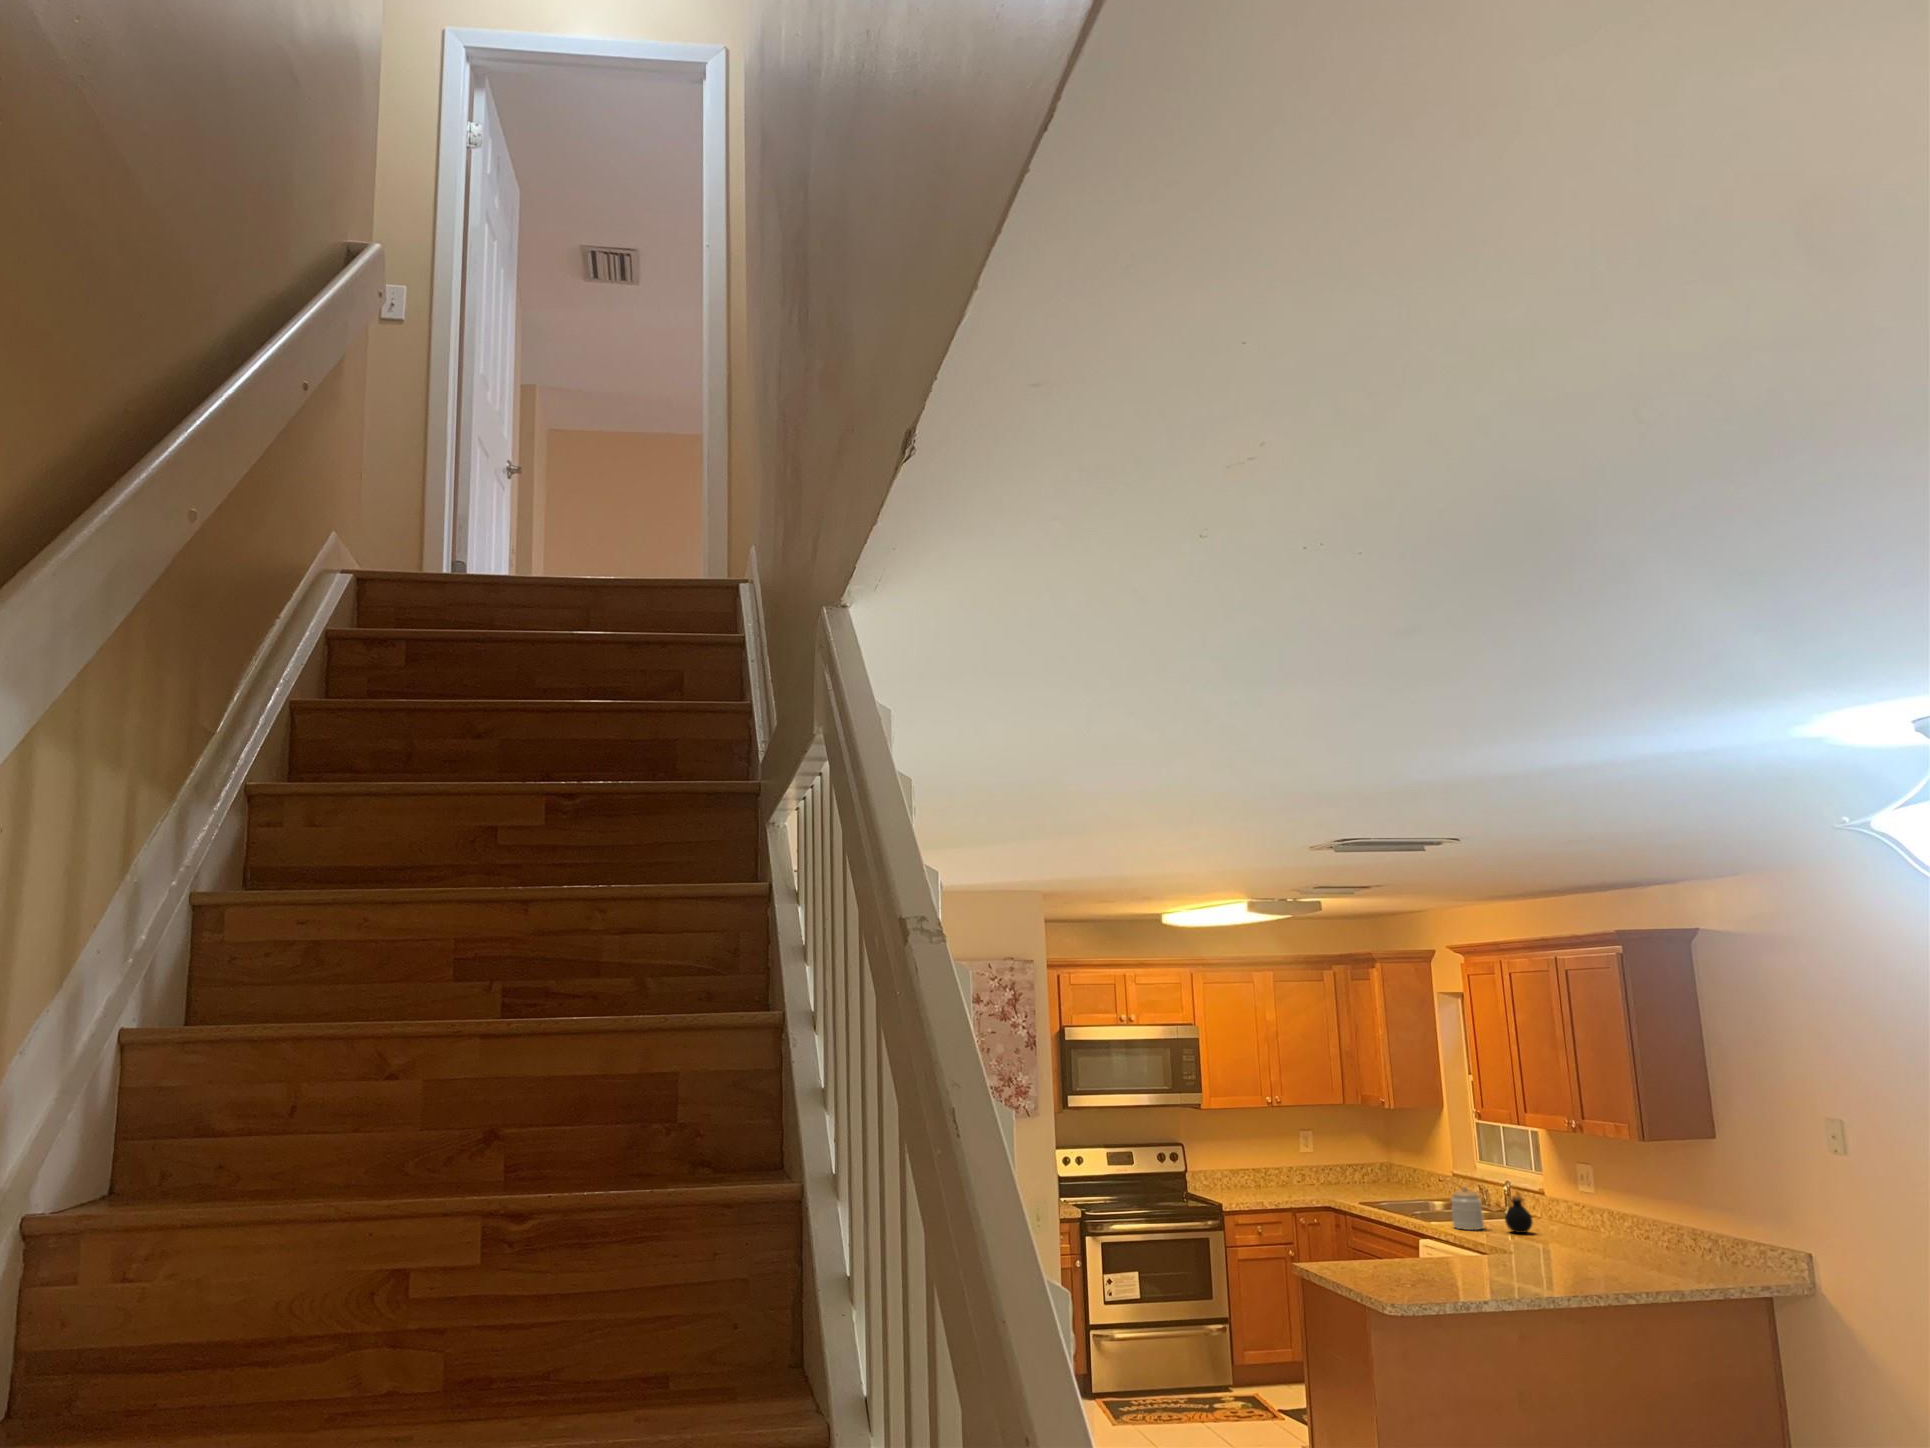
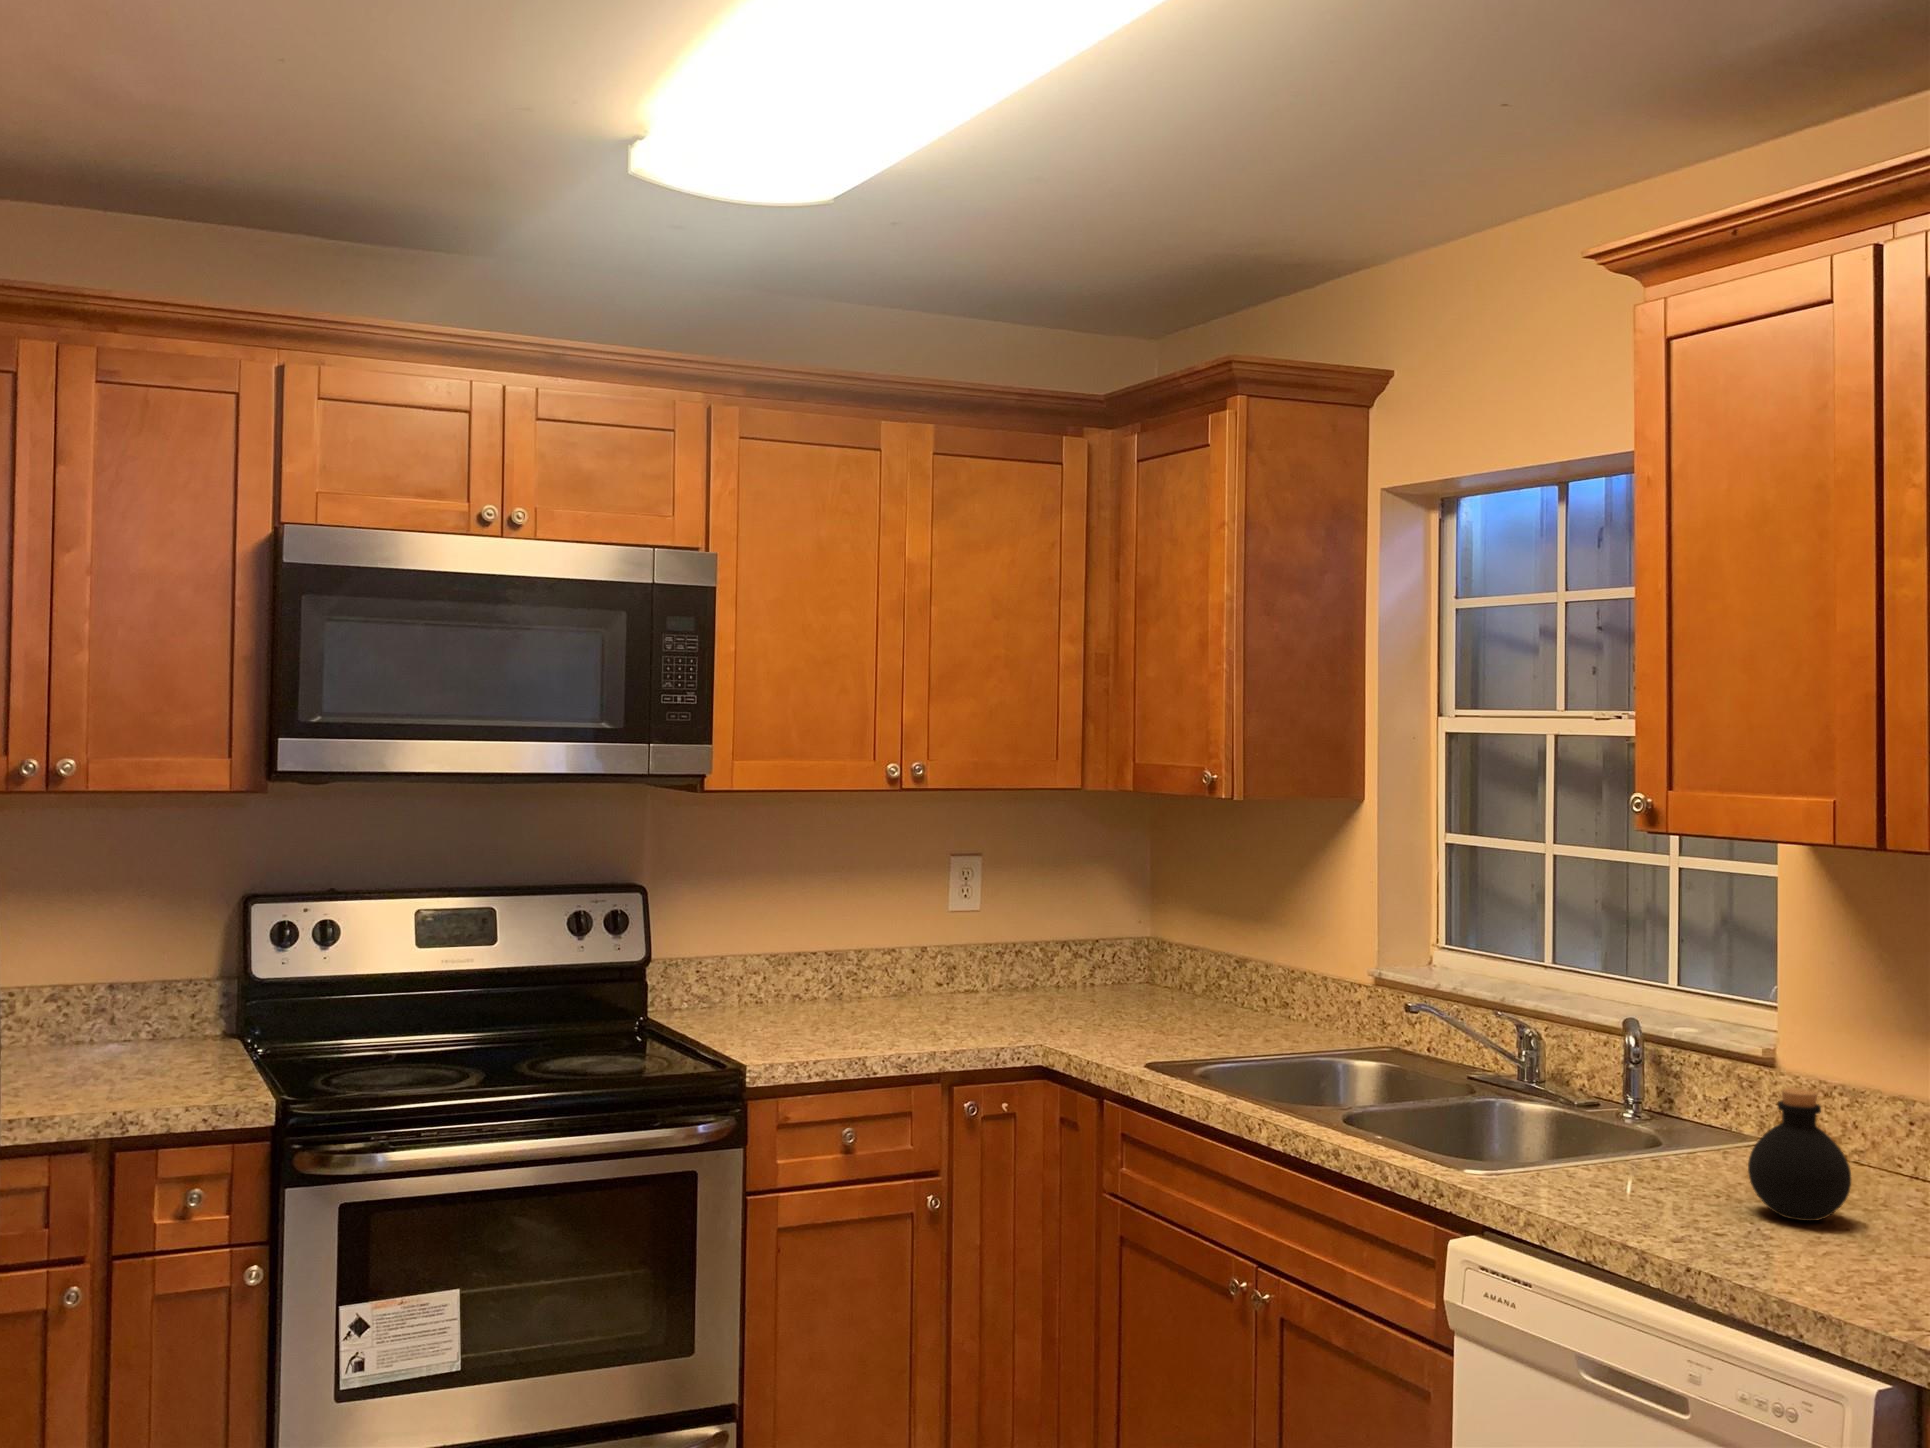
jar: present [1451,1186,1484,1230] -> none [1554,1053,1666,1207]

